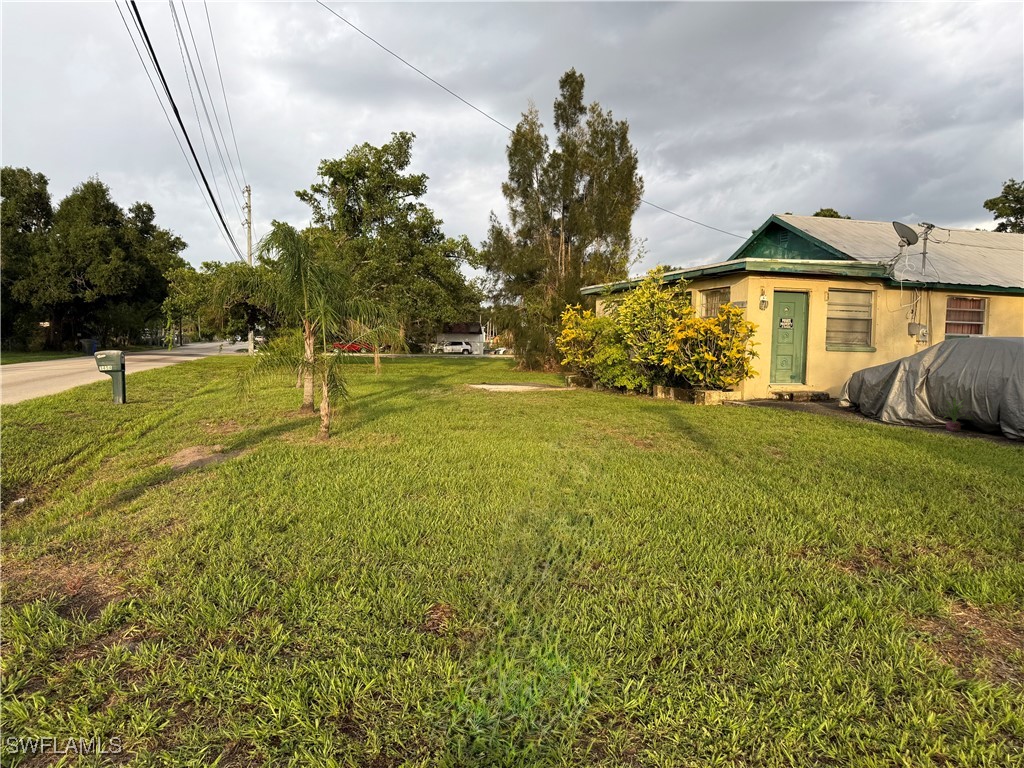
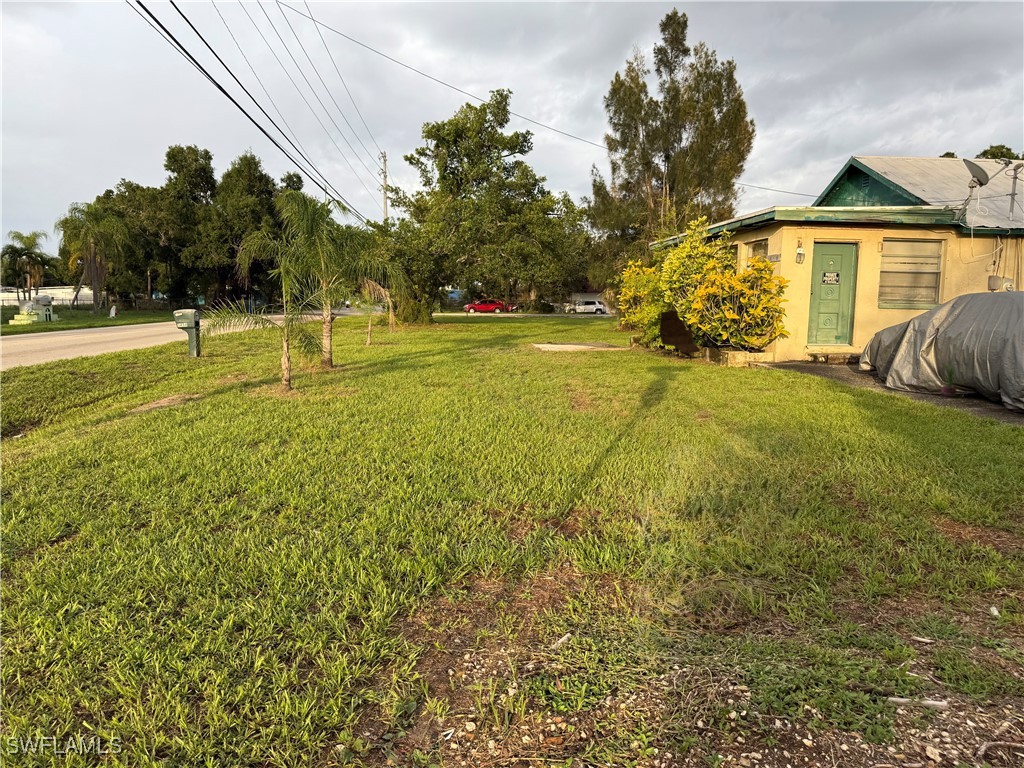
lounge chair: none [628,353,674,400] -> present [658,311,700,359]

